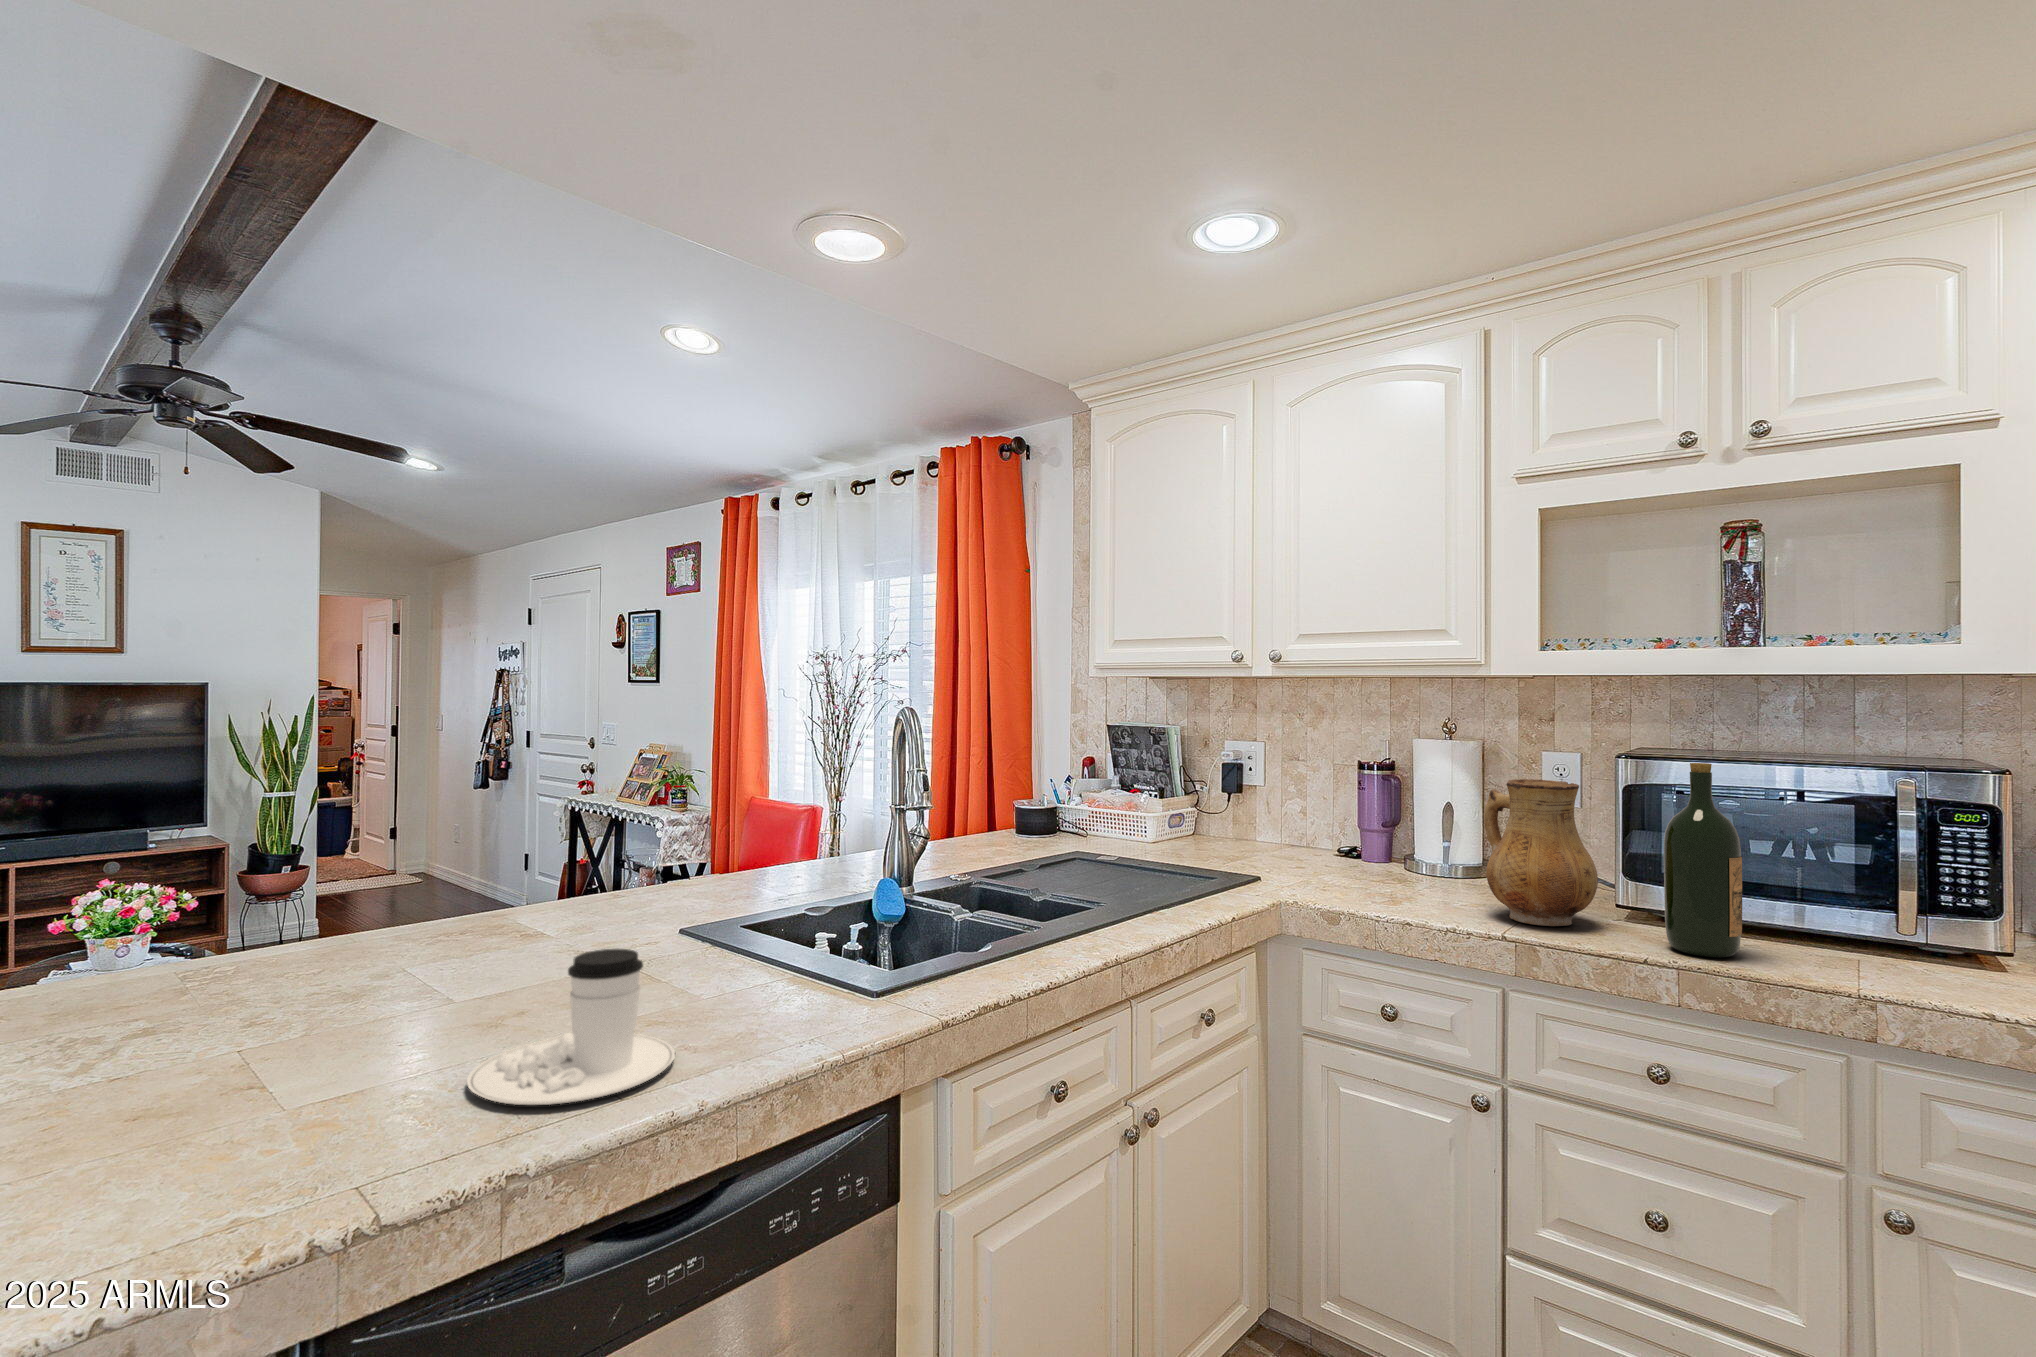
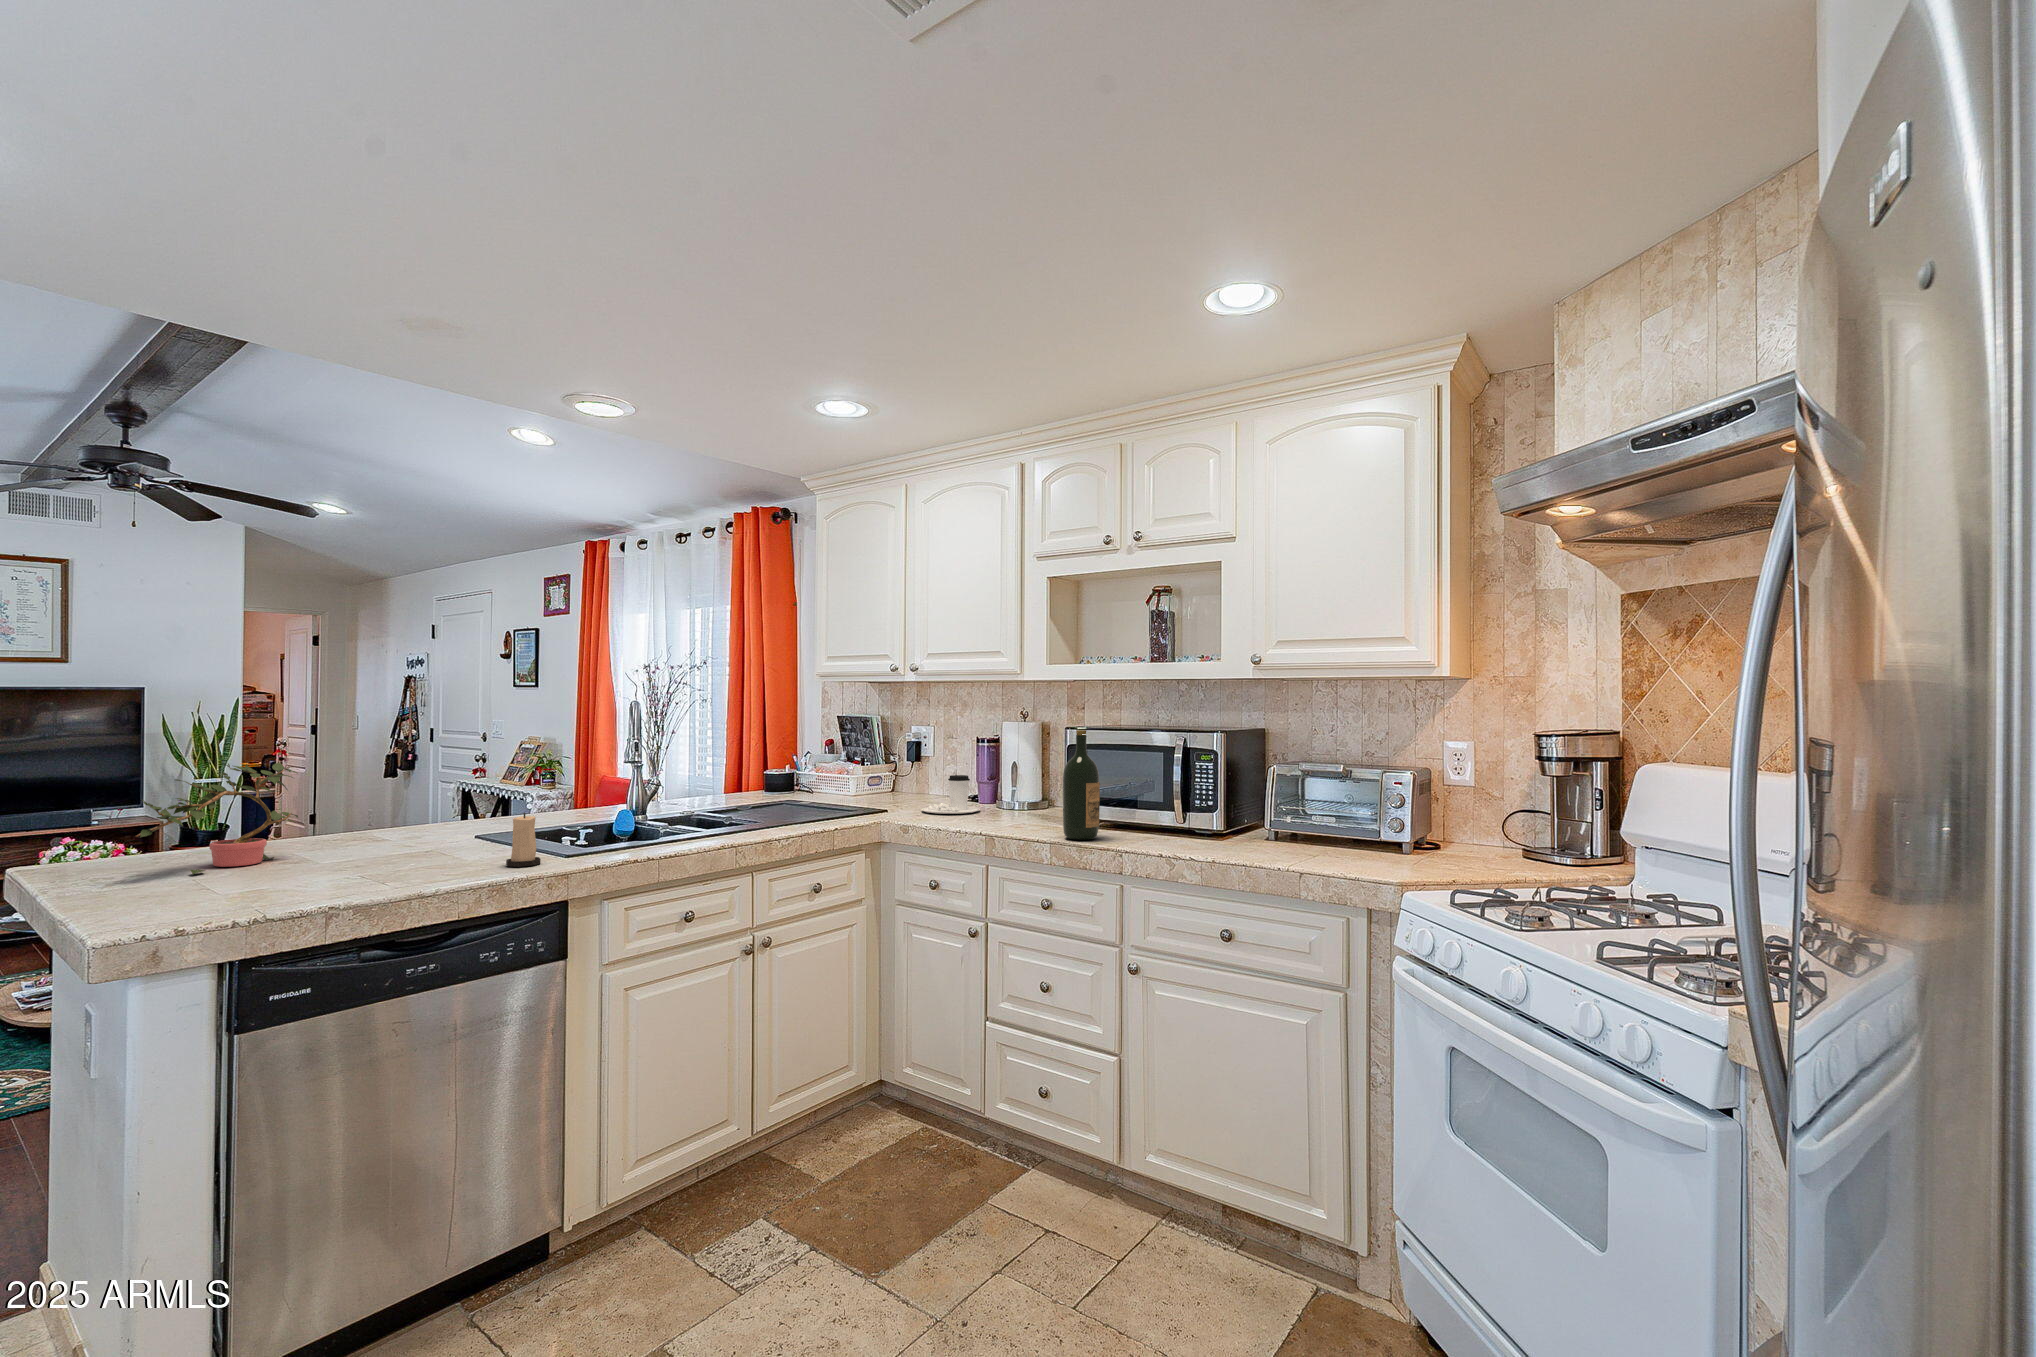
ceramic pitcher: present [1484,779,1598,926] -> none [993,743,1052,830]
potted plant: none [127,814,415,1038] -> present [135,763,298,875]
candle: none [783,917,843,1023] -> present [506,813,541,867]
coffee cup: present [467,949,675,1105] -> present [922,775,980,814]

